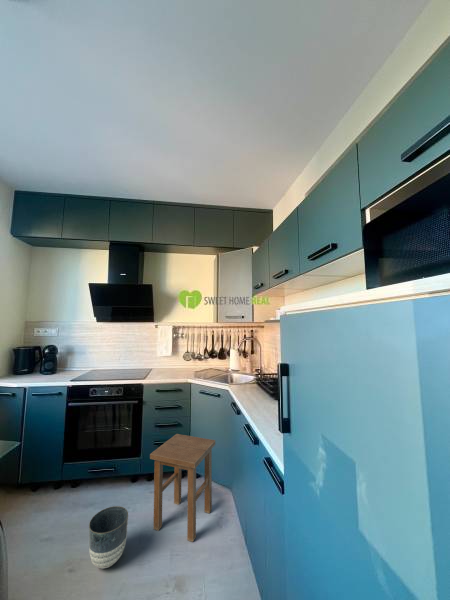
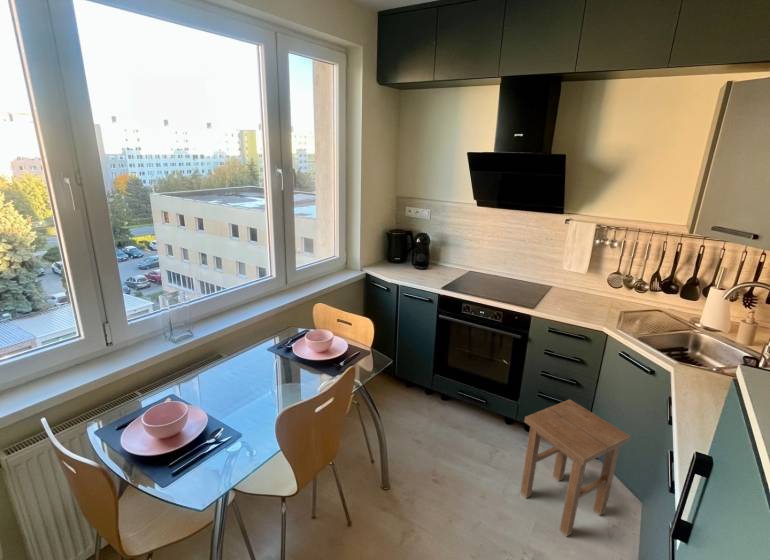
planter: present [89,506,128,568] -> none [449,450,491,506]

